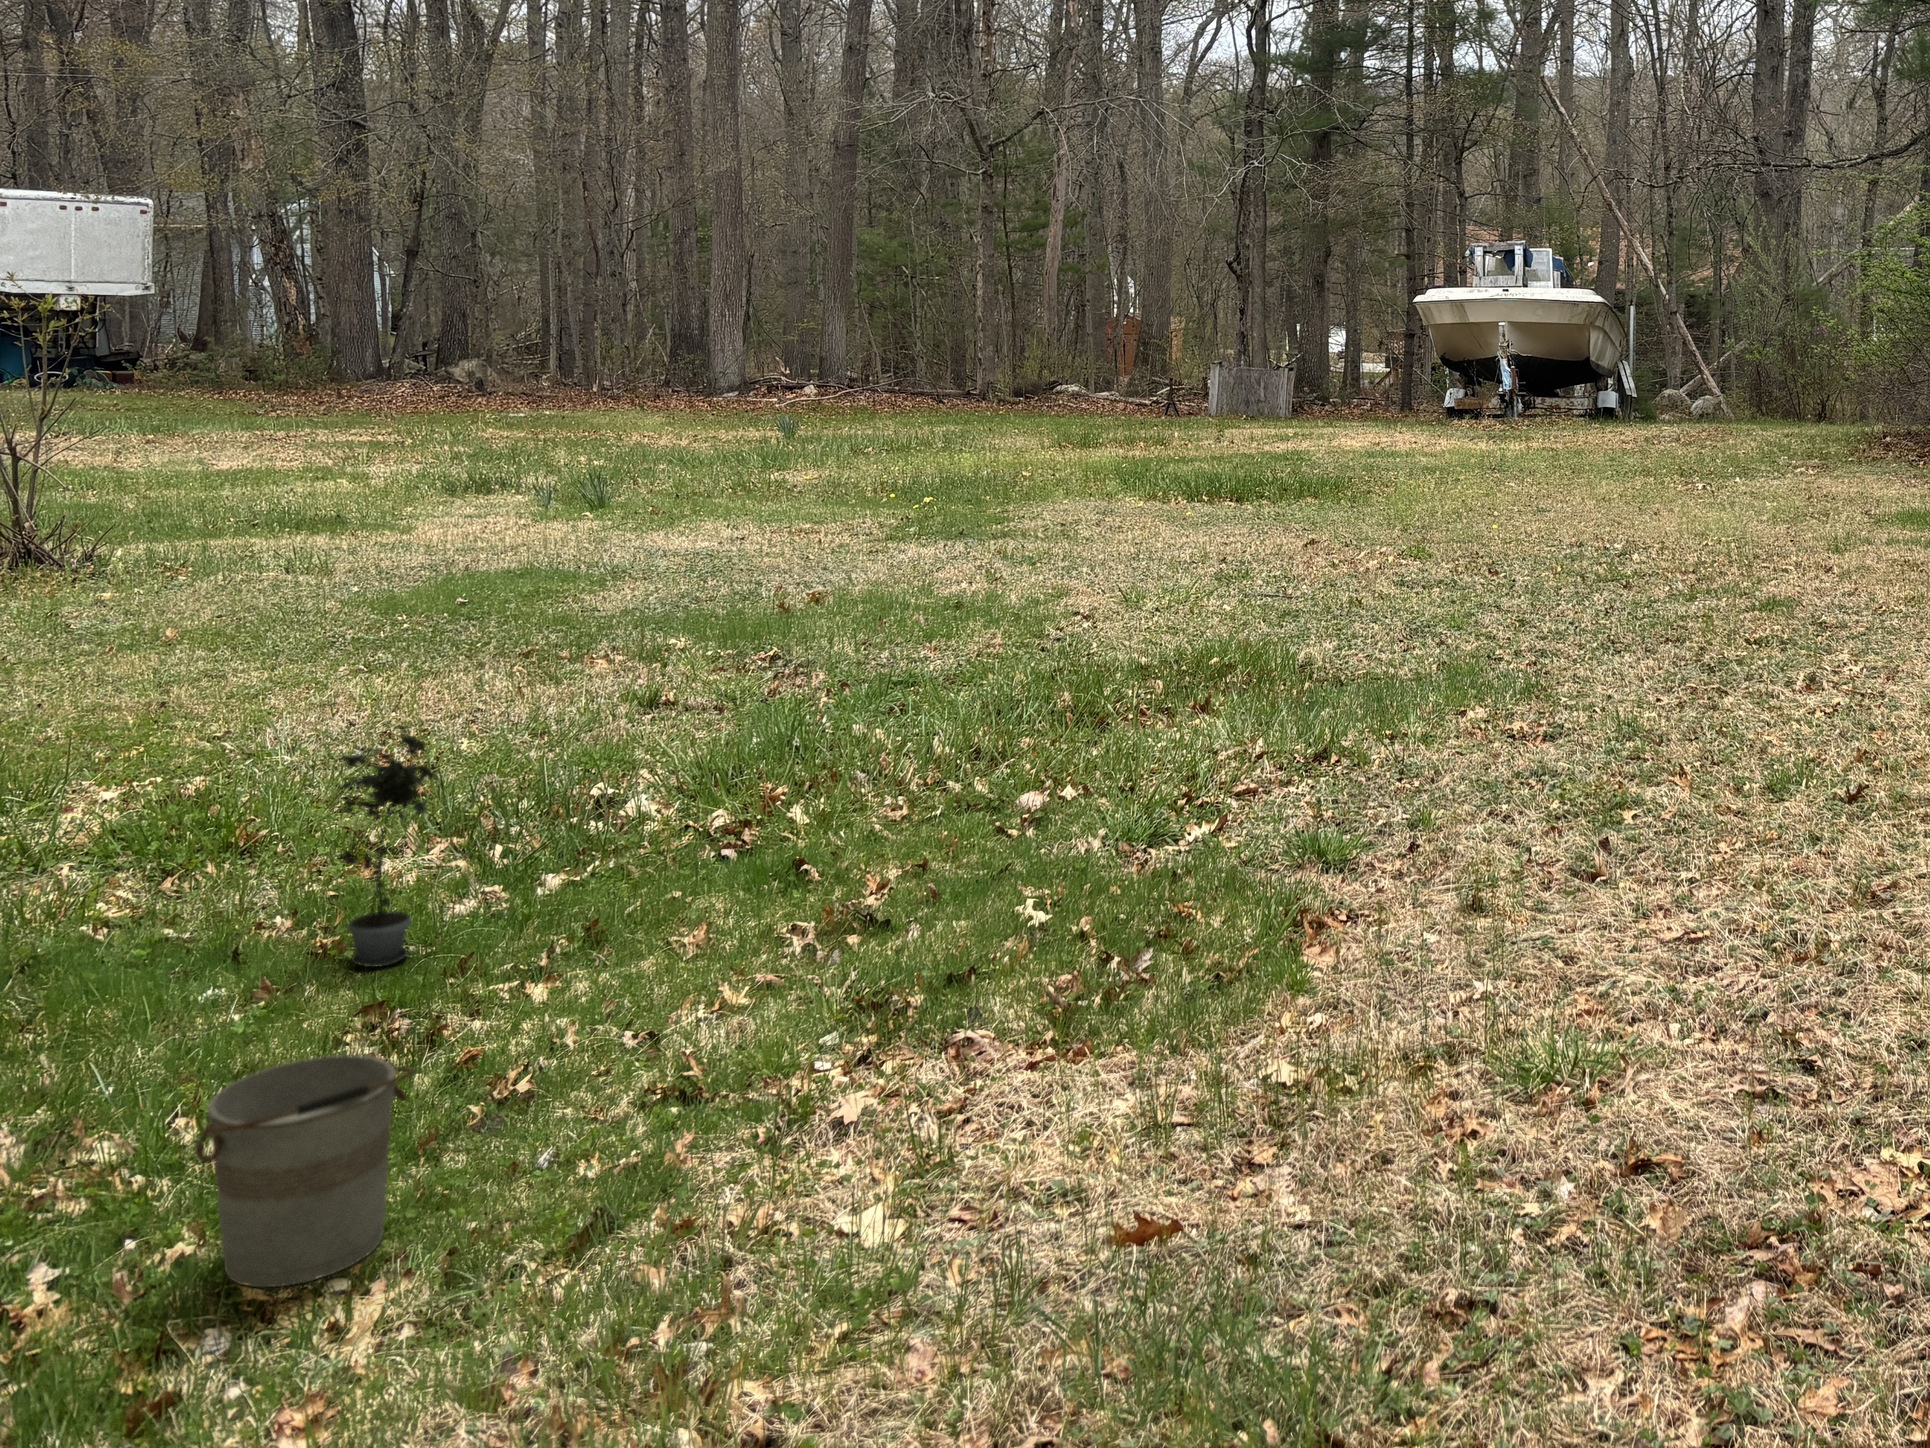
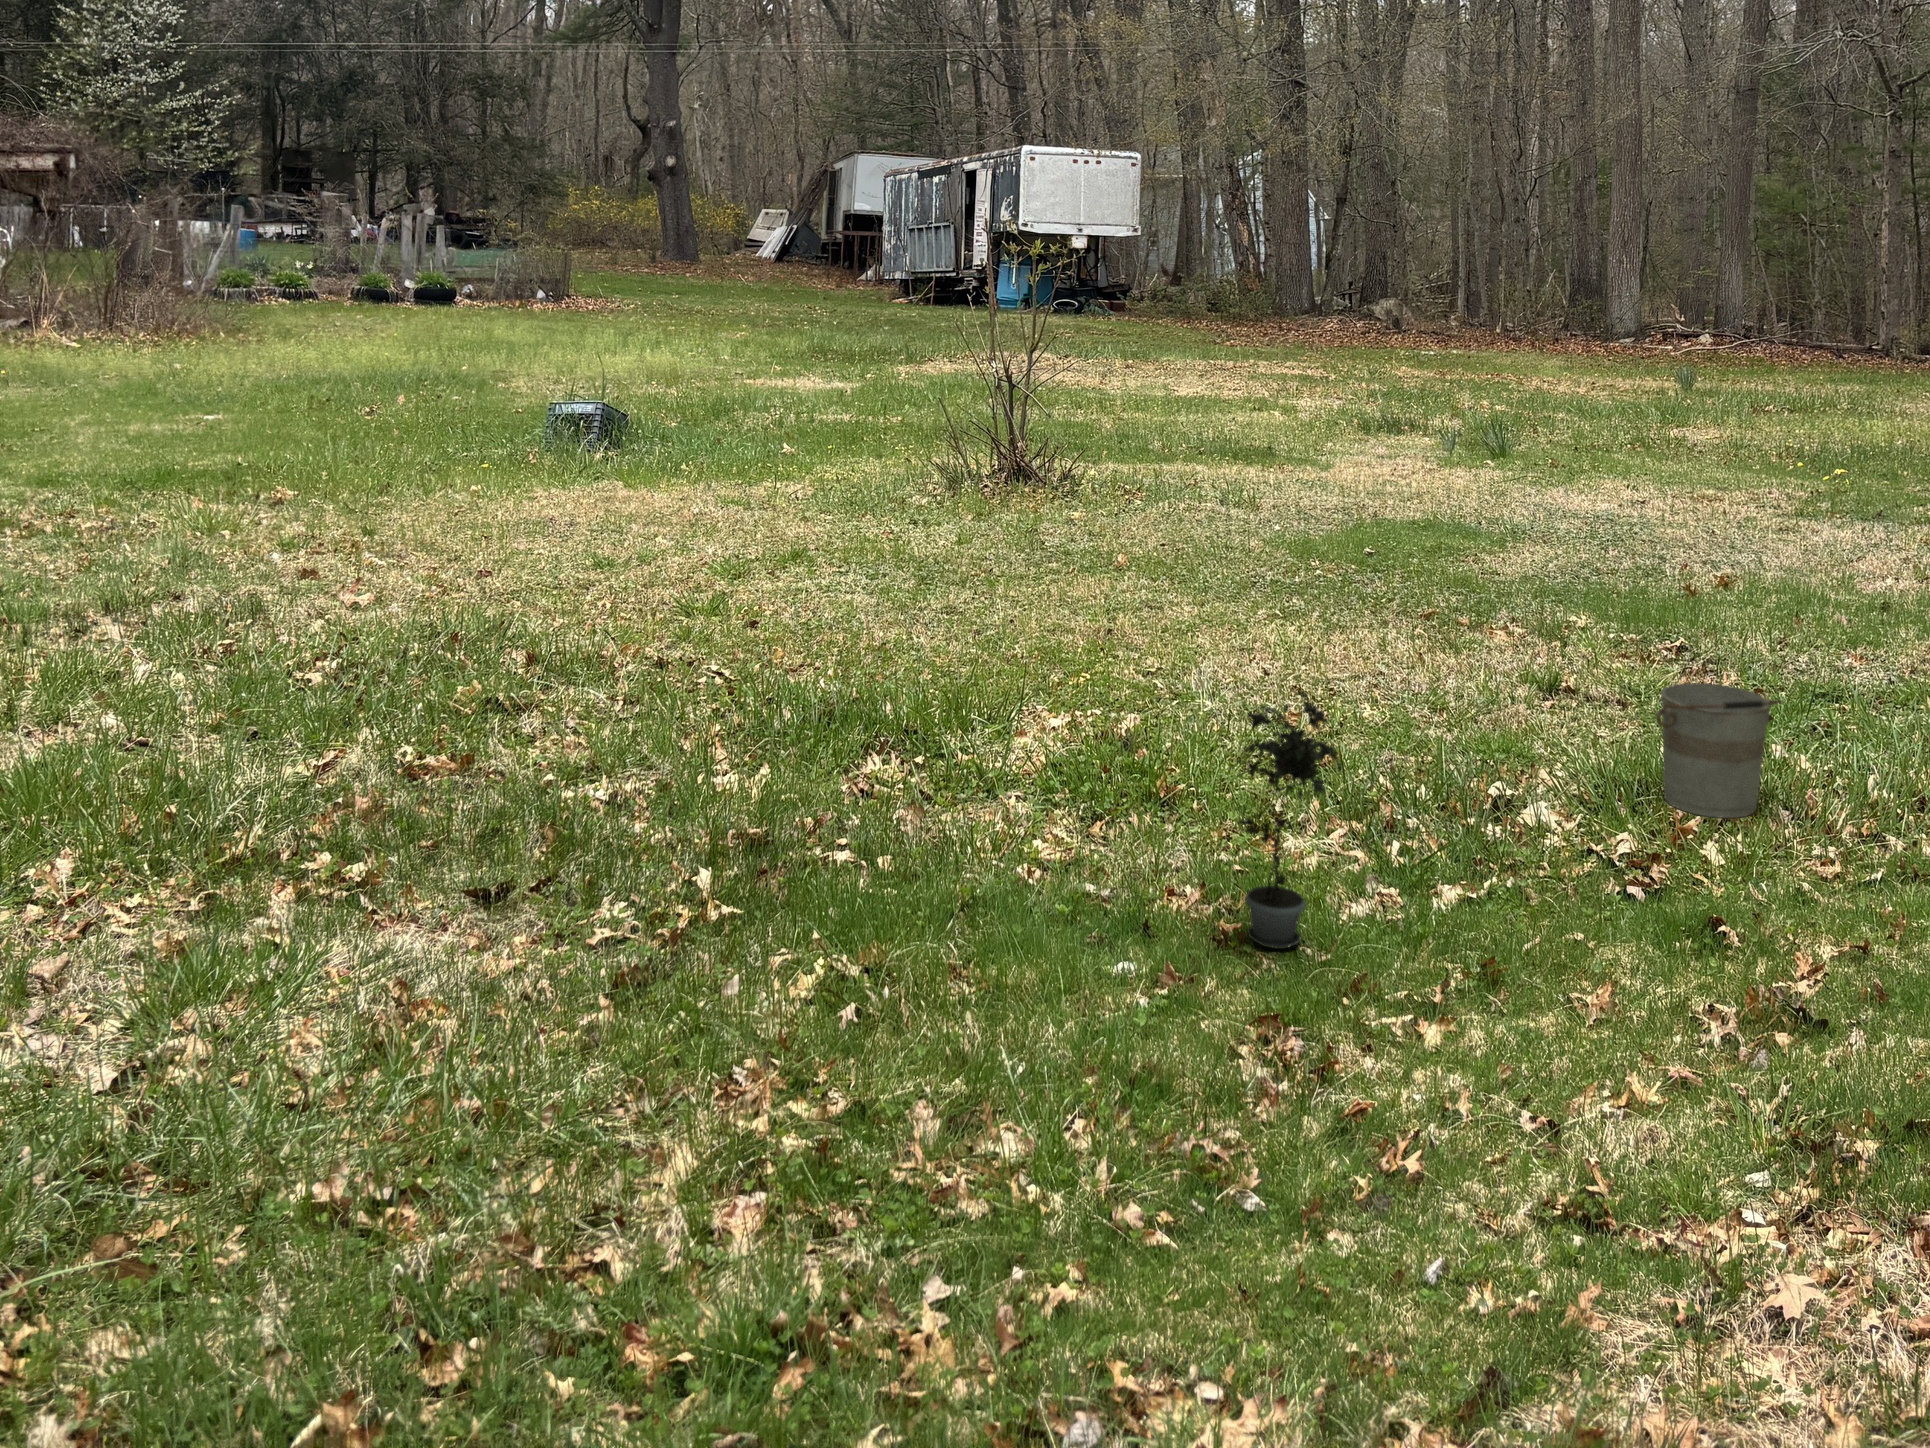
bucket: present [195,1055,414,1287] -> present [1655,683,1783,818]

